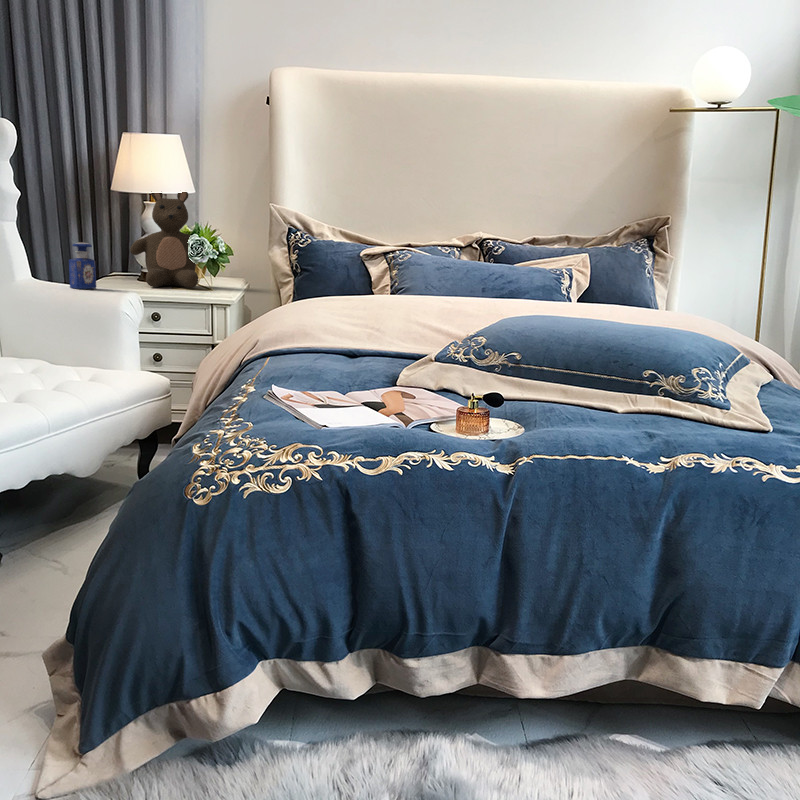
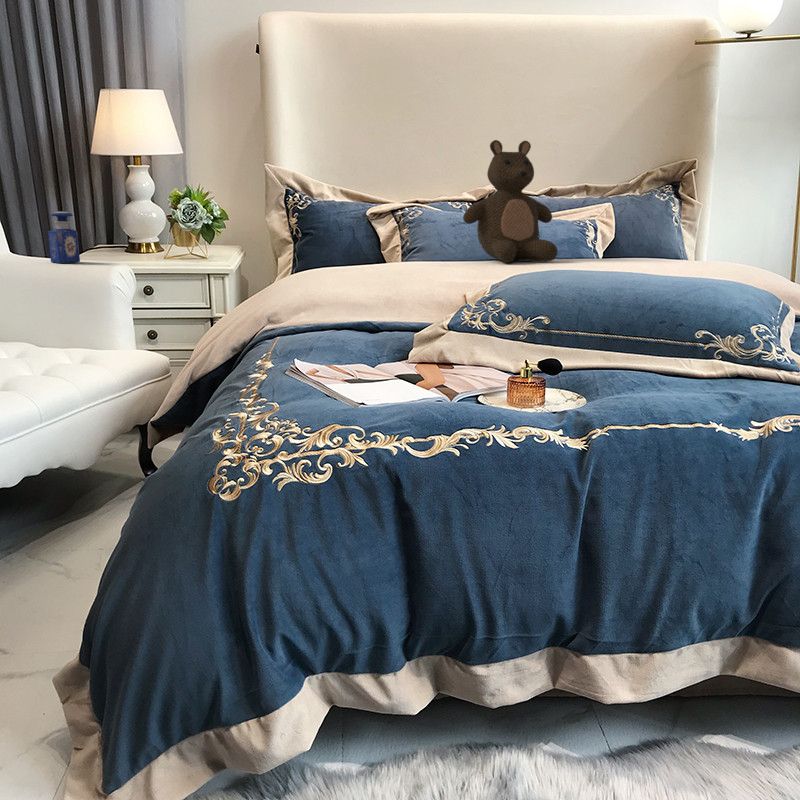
stuffed bear: present [130,192,198,288] -> present [463,140,558,263]

